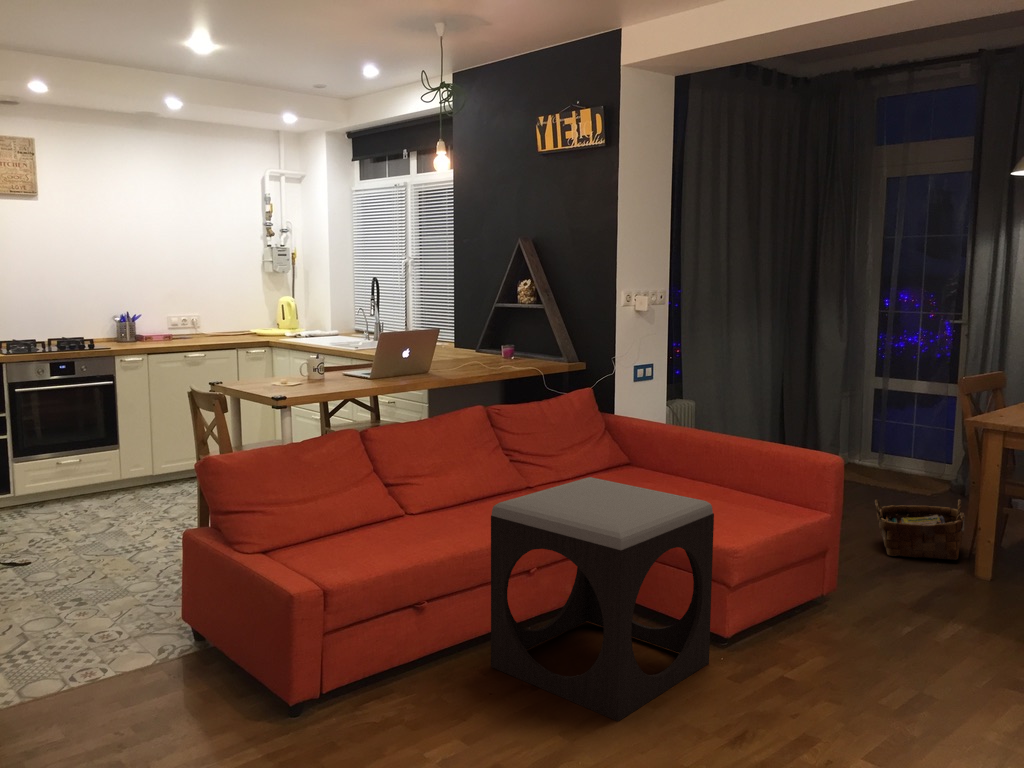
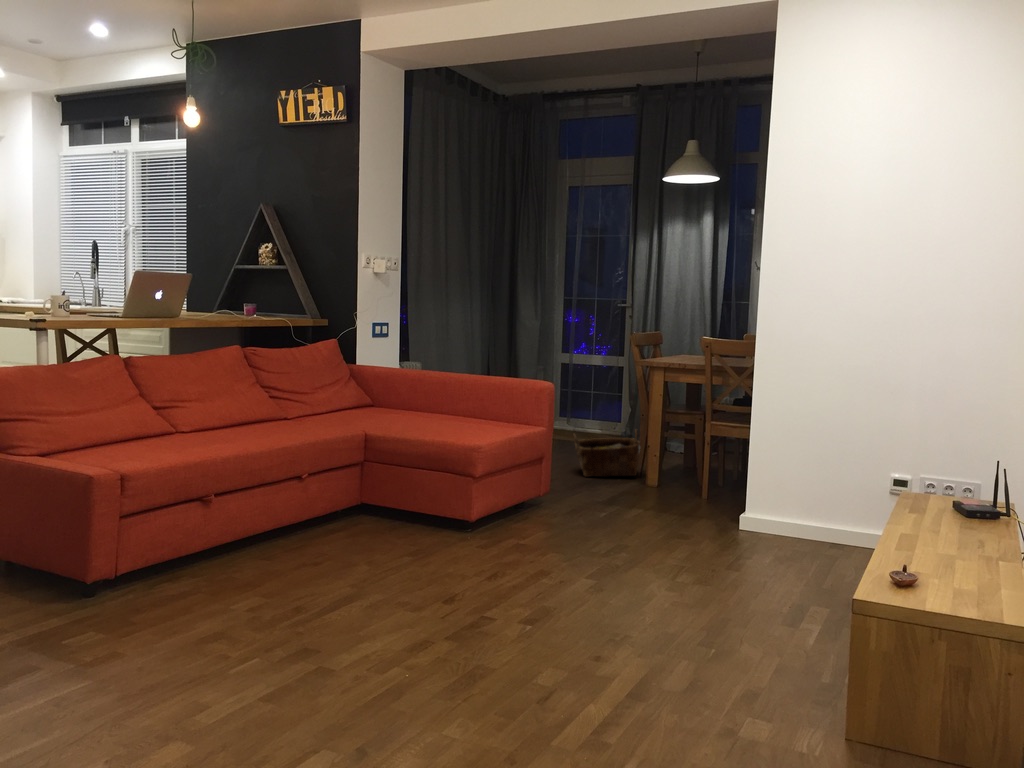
footstool: present [491,477,714,721] -> none [275,392,466,575]

